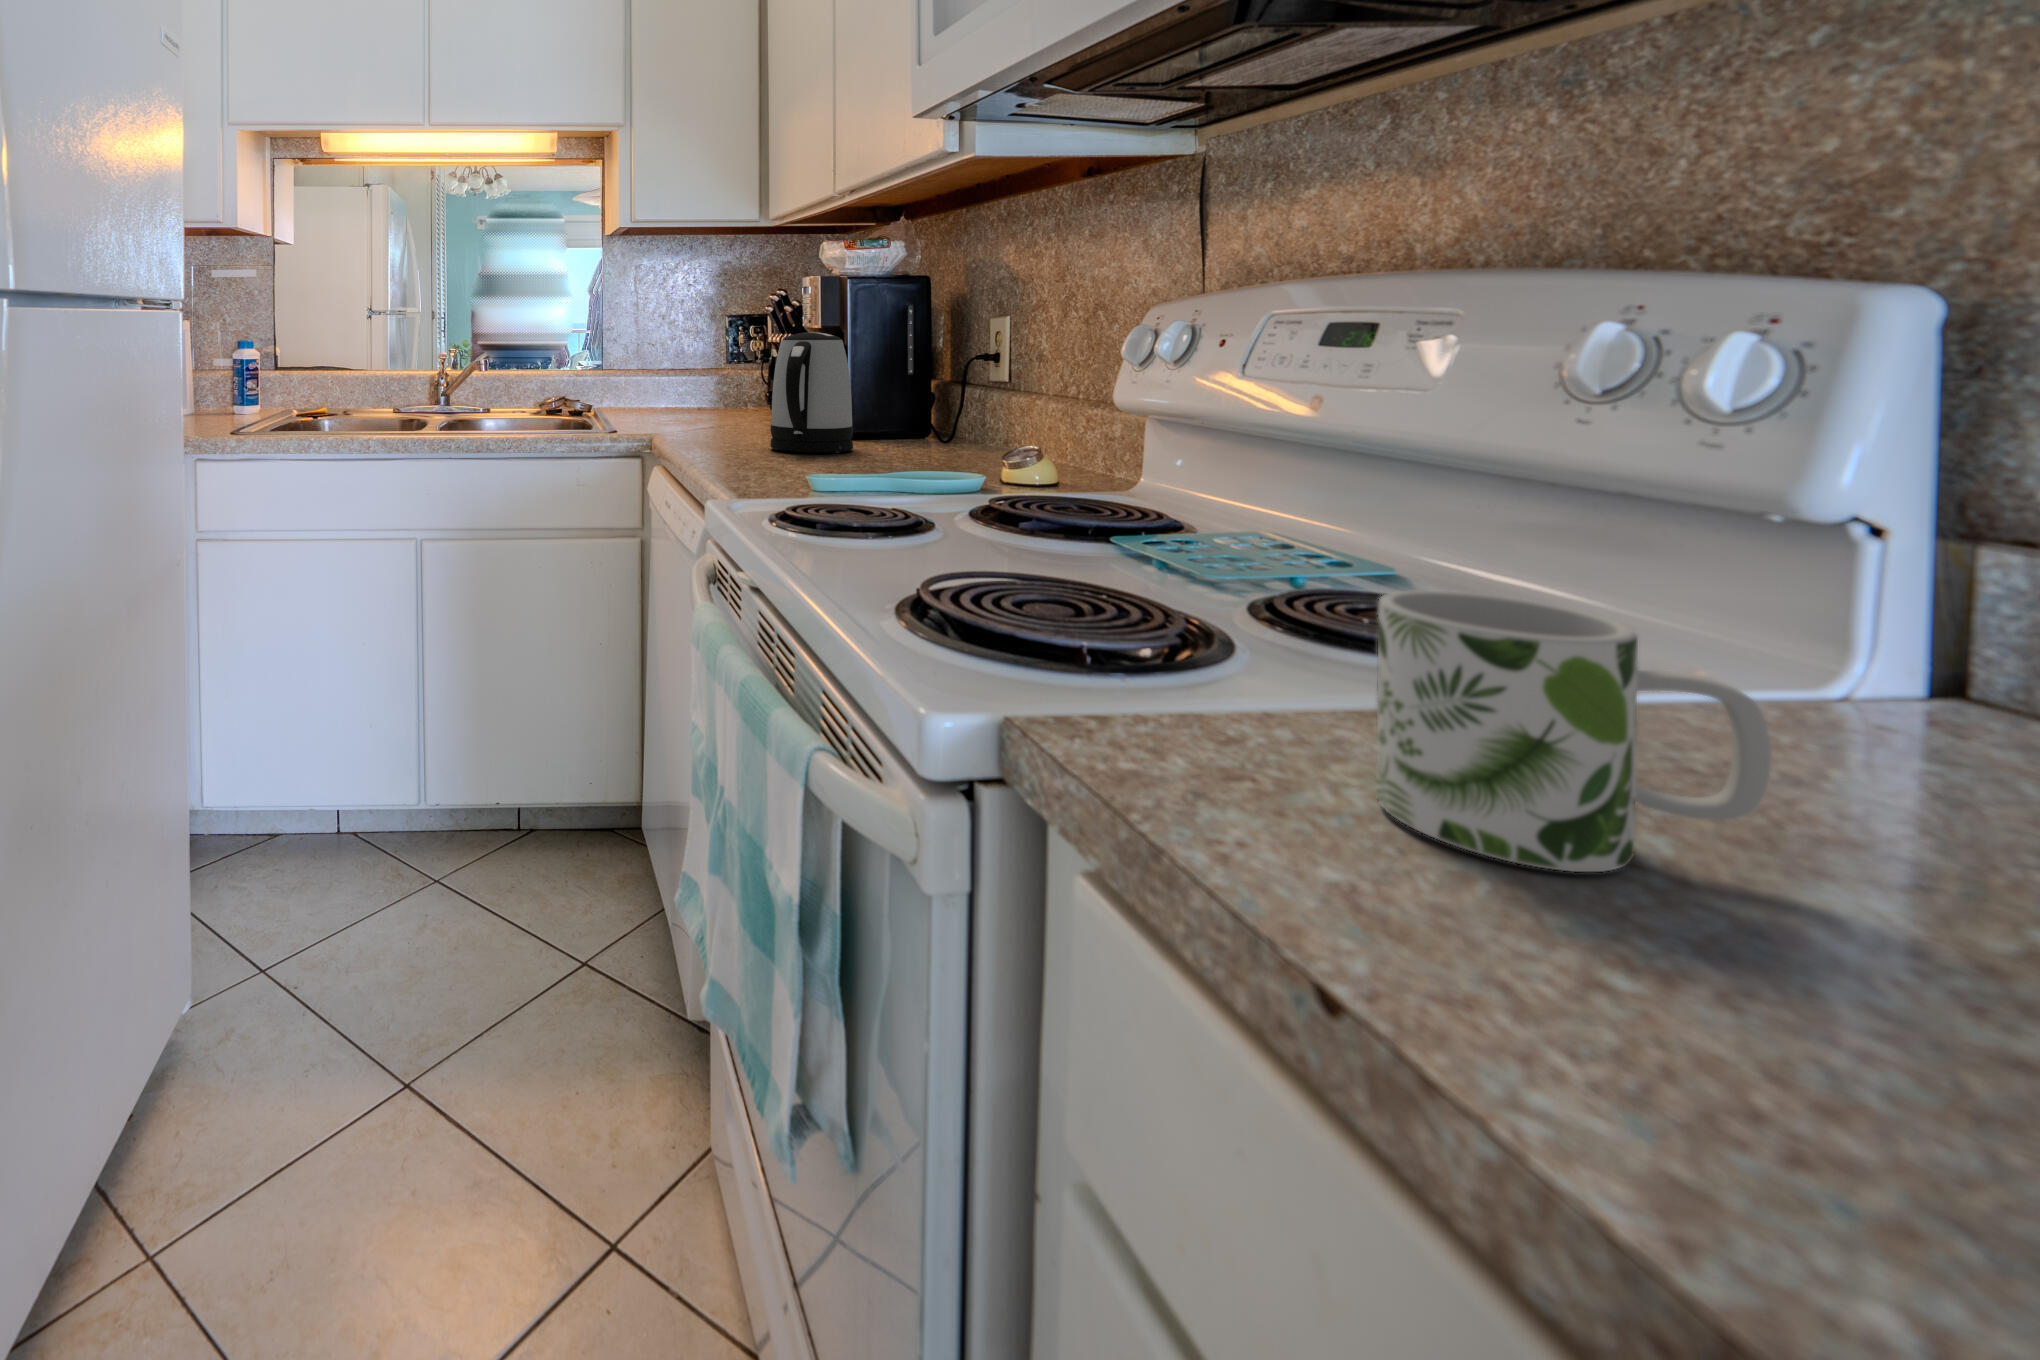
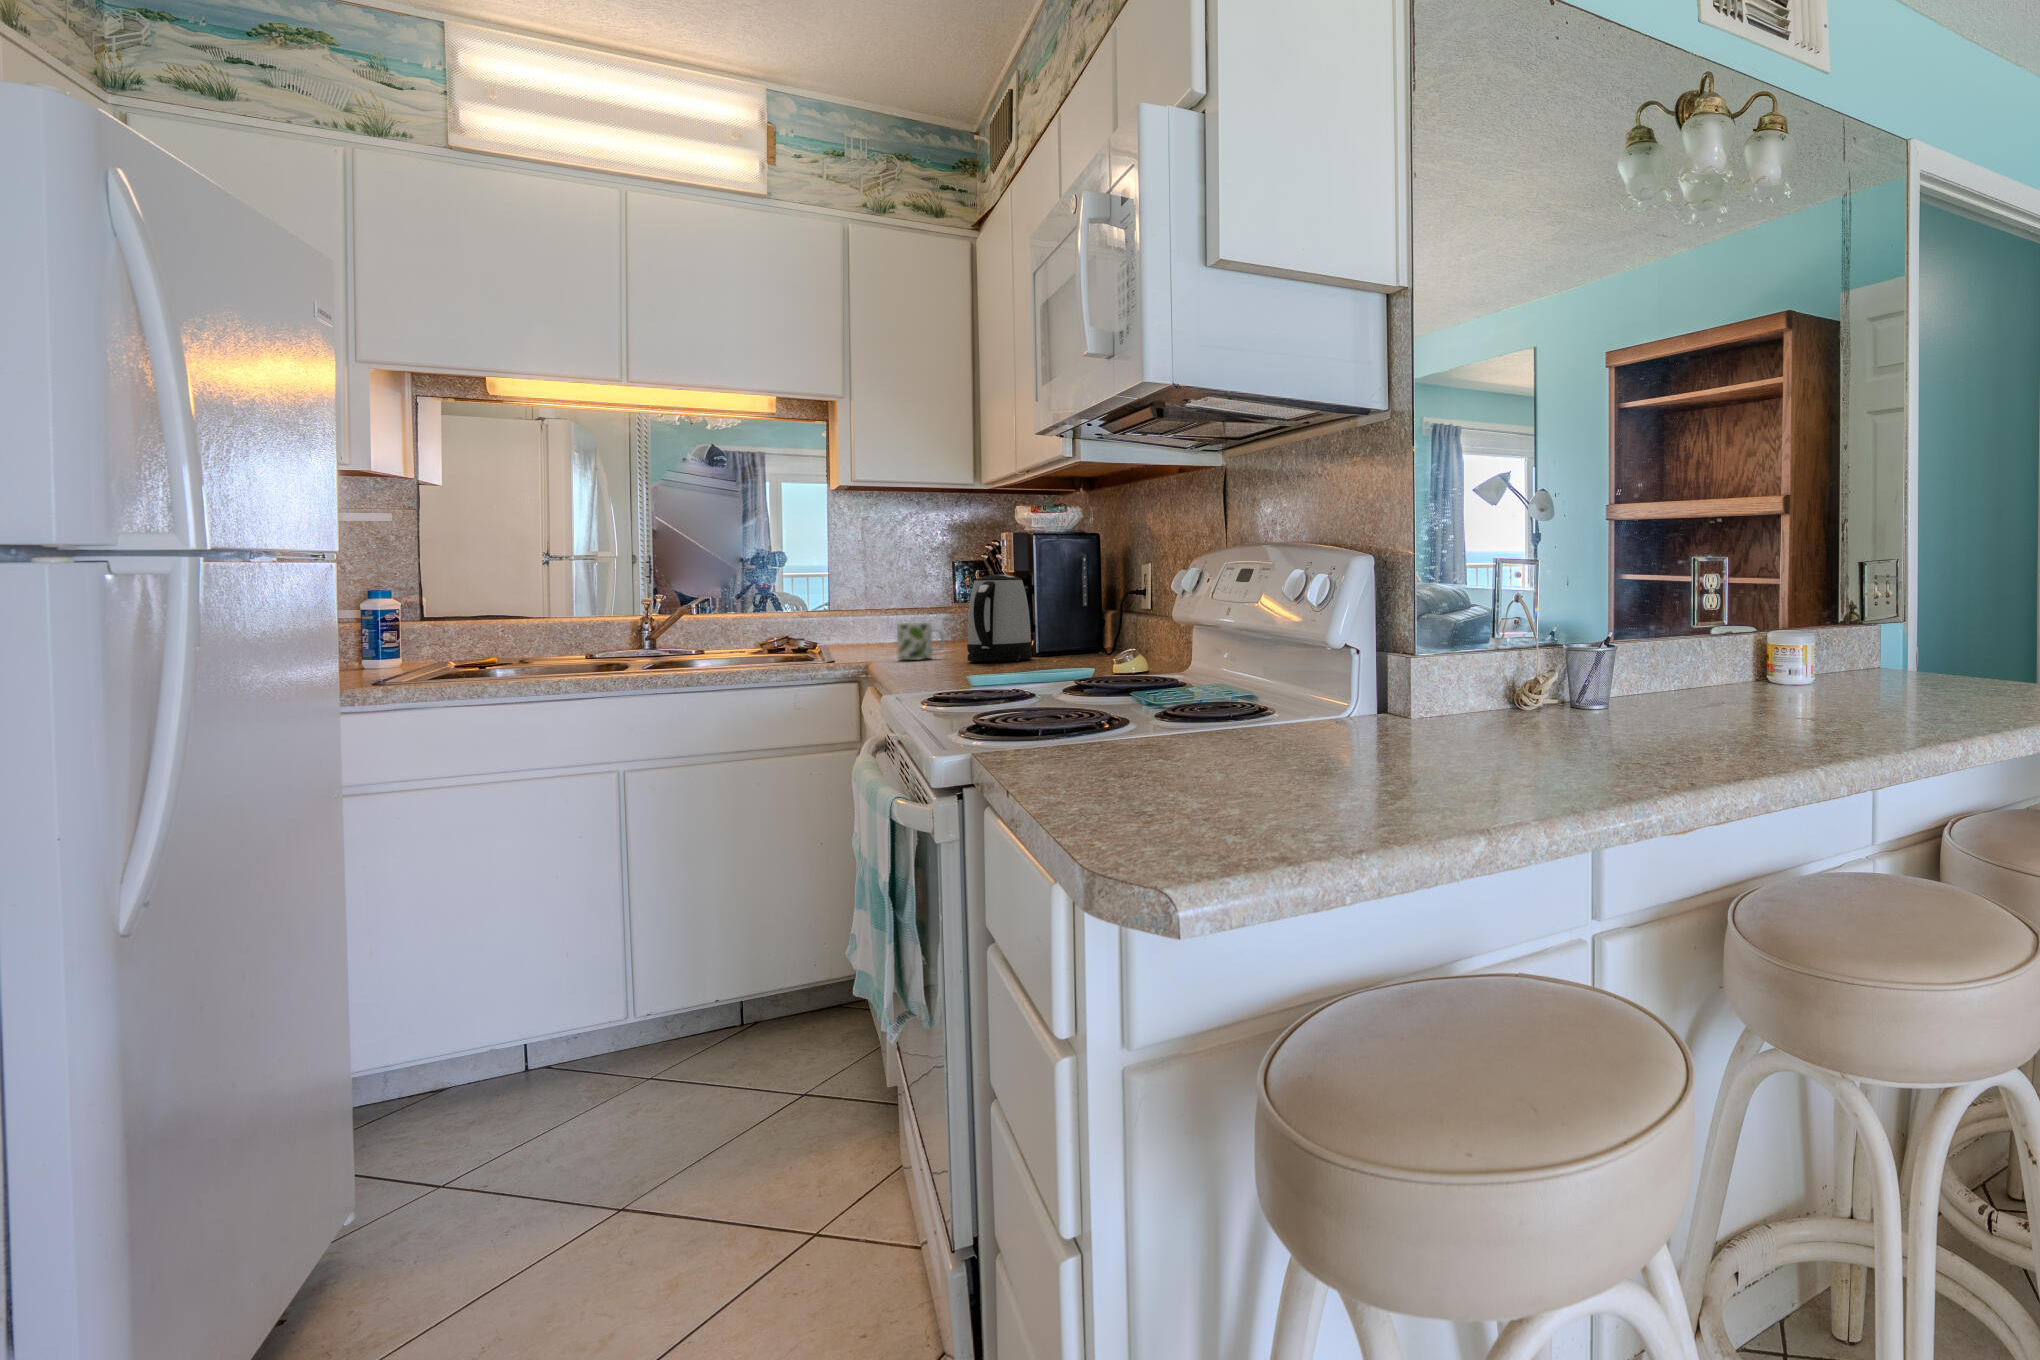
mug: present [1376,590,1771,872] -> present [897,623,945,660]

